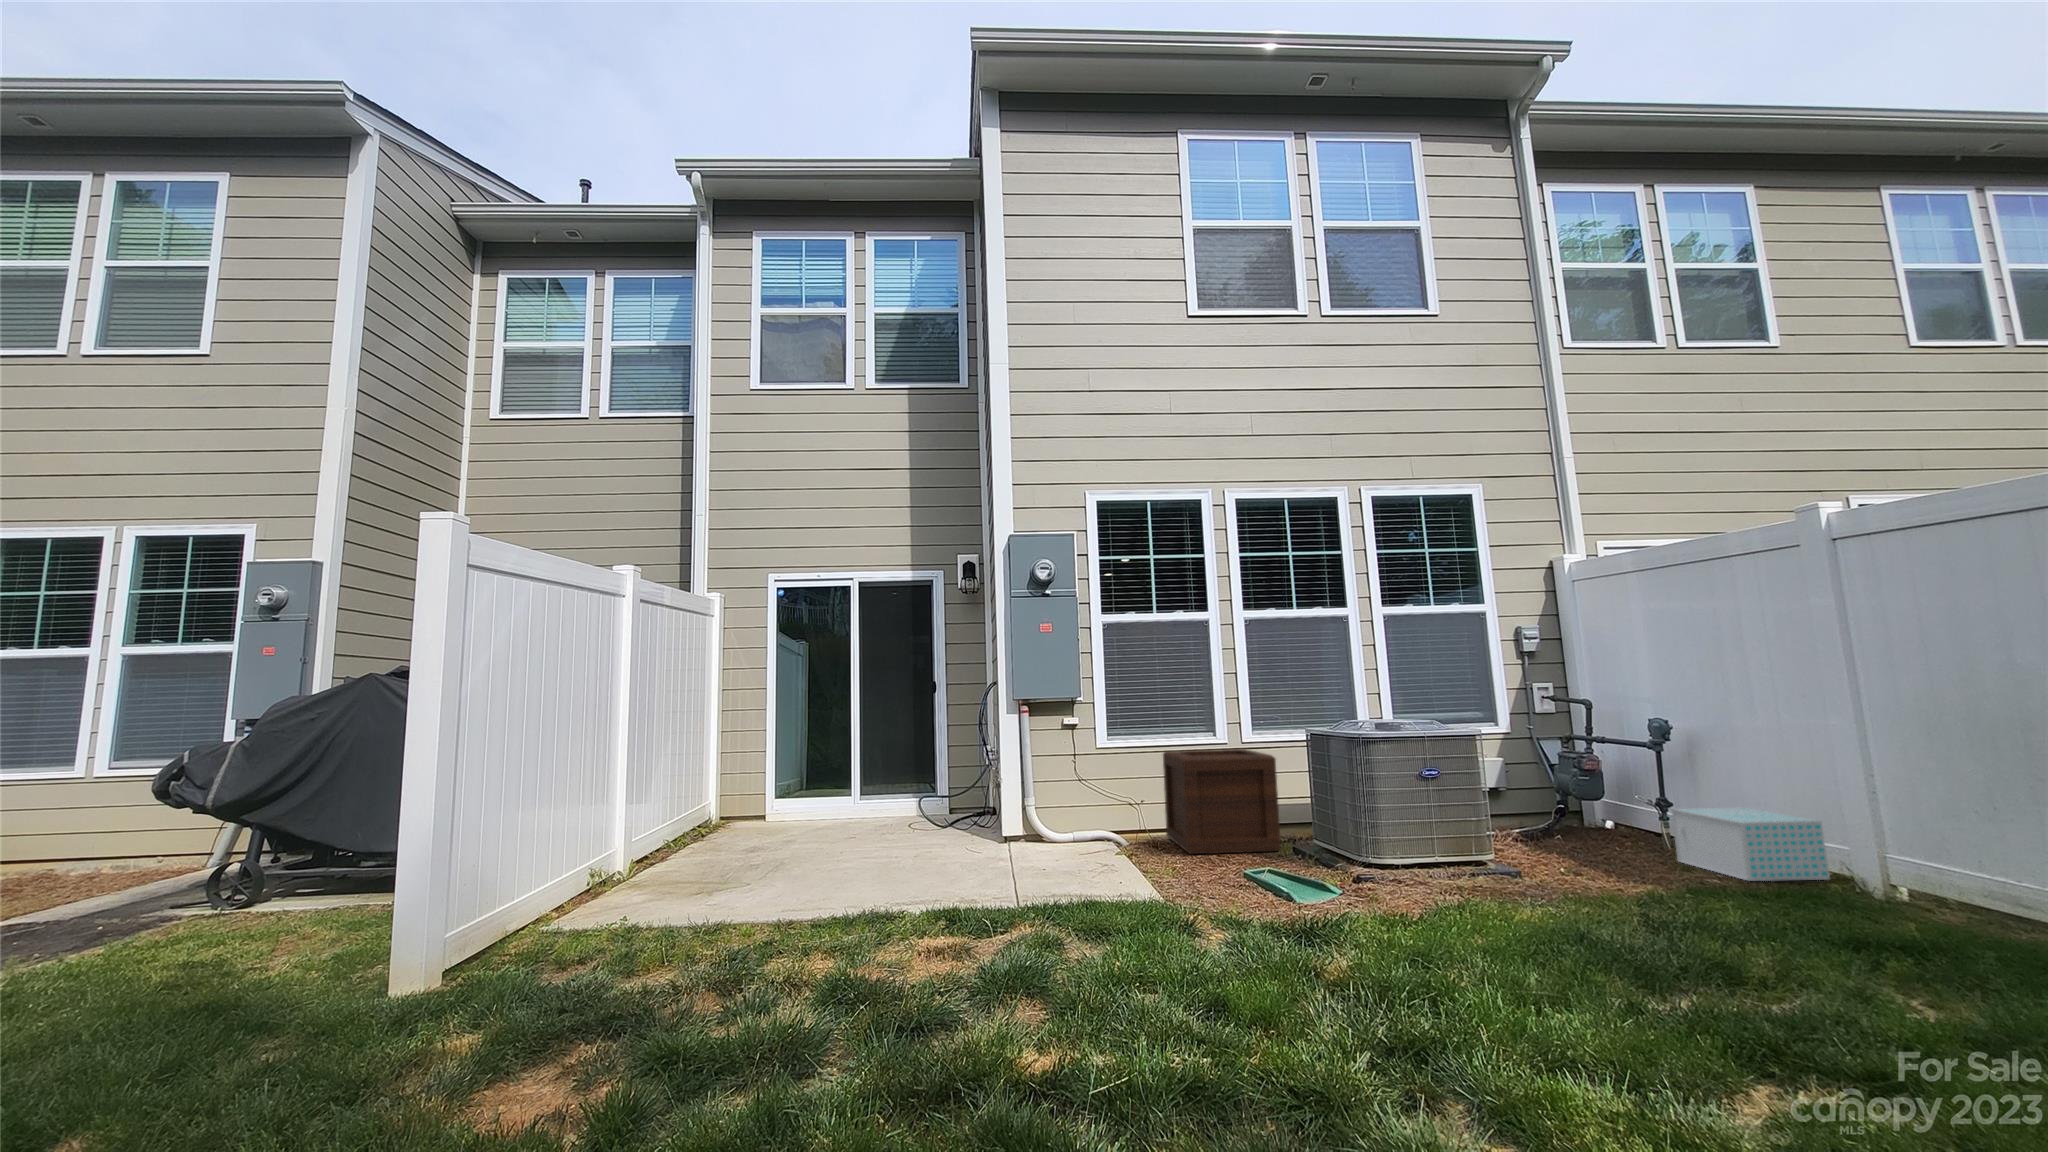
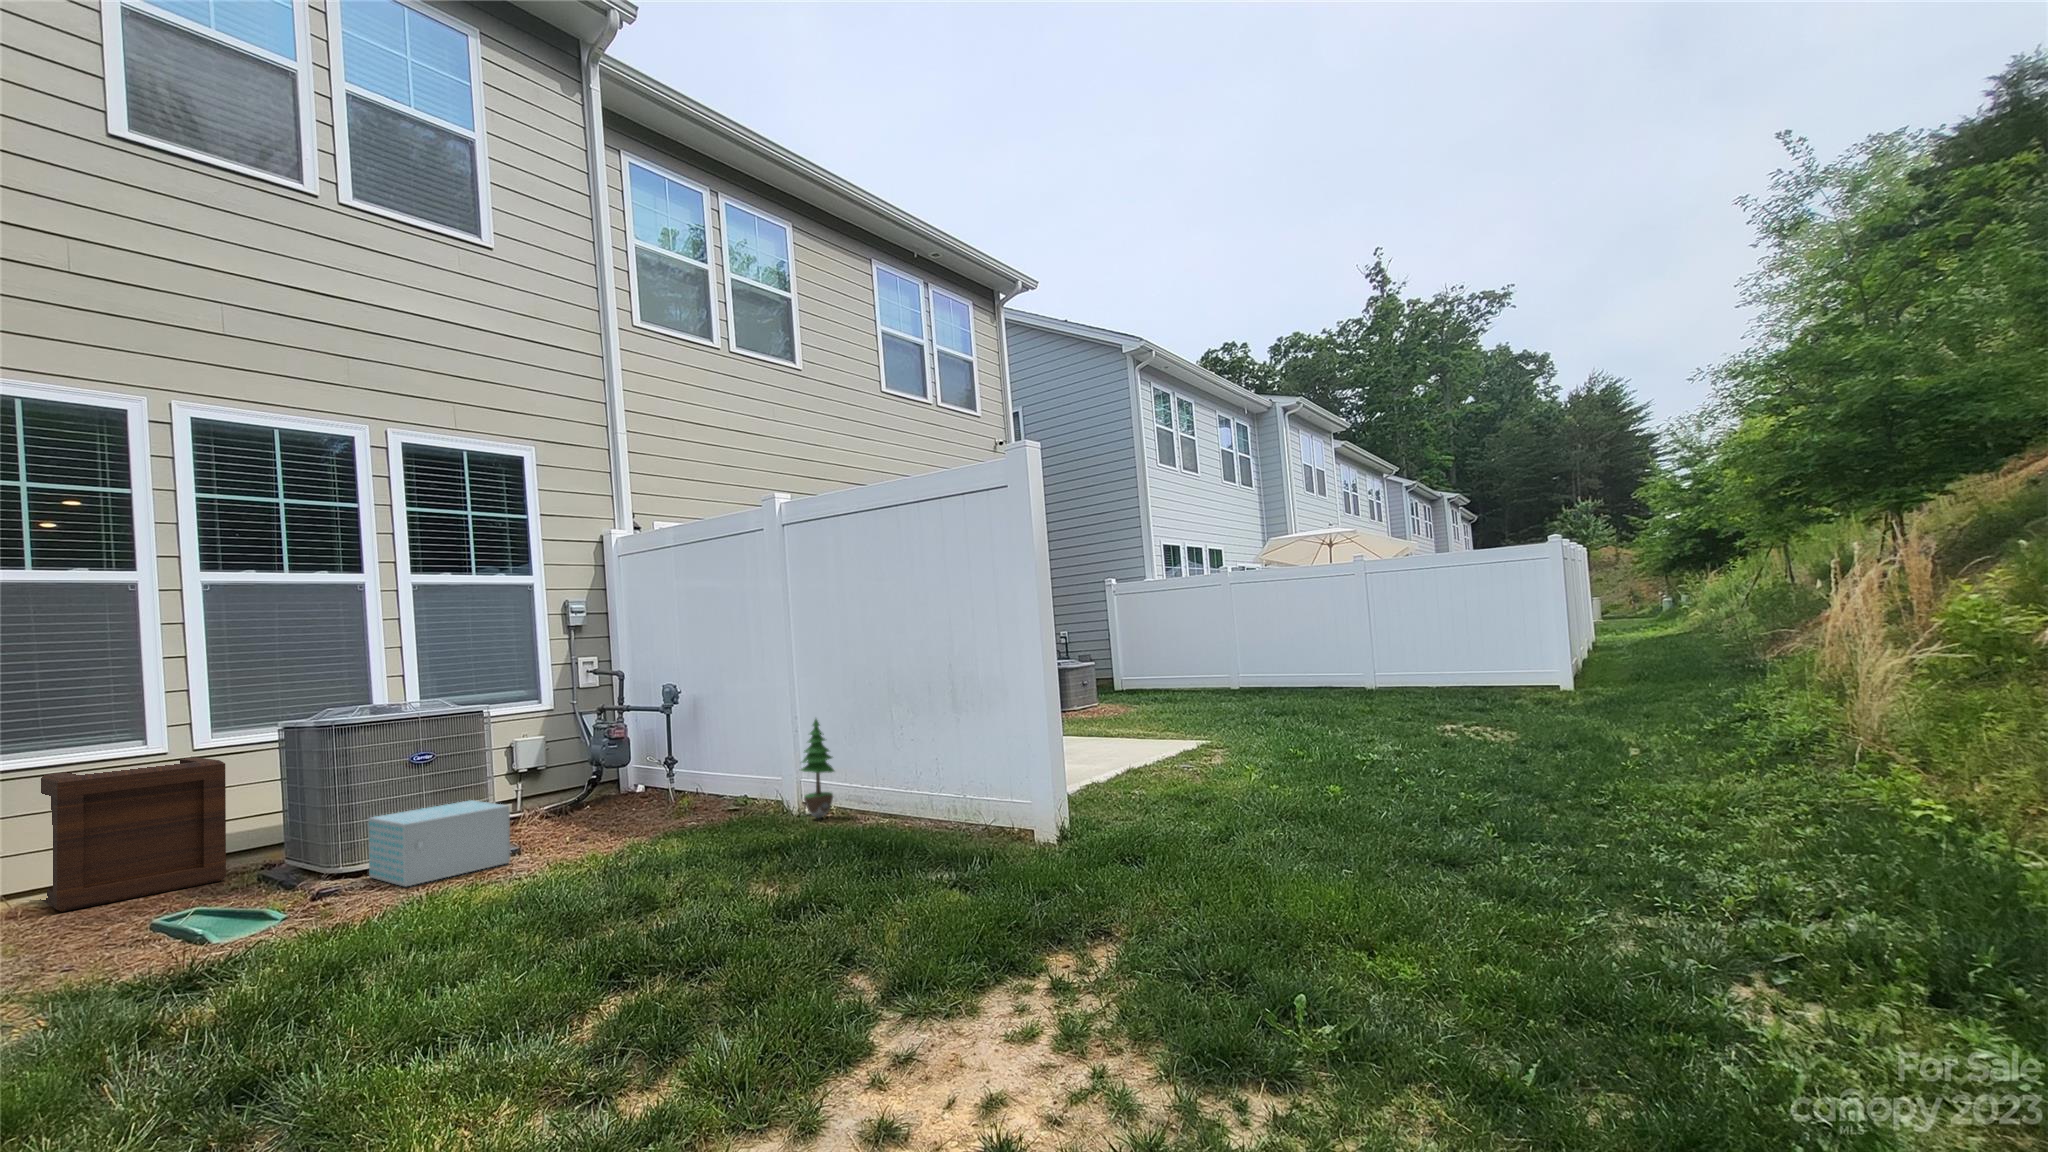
potted tree: none [1898,773,1970,913] -> present [801,719,834,819]
storage box: present [1671,807,1830,881] -> present [368,800,510,886]

